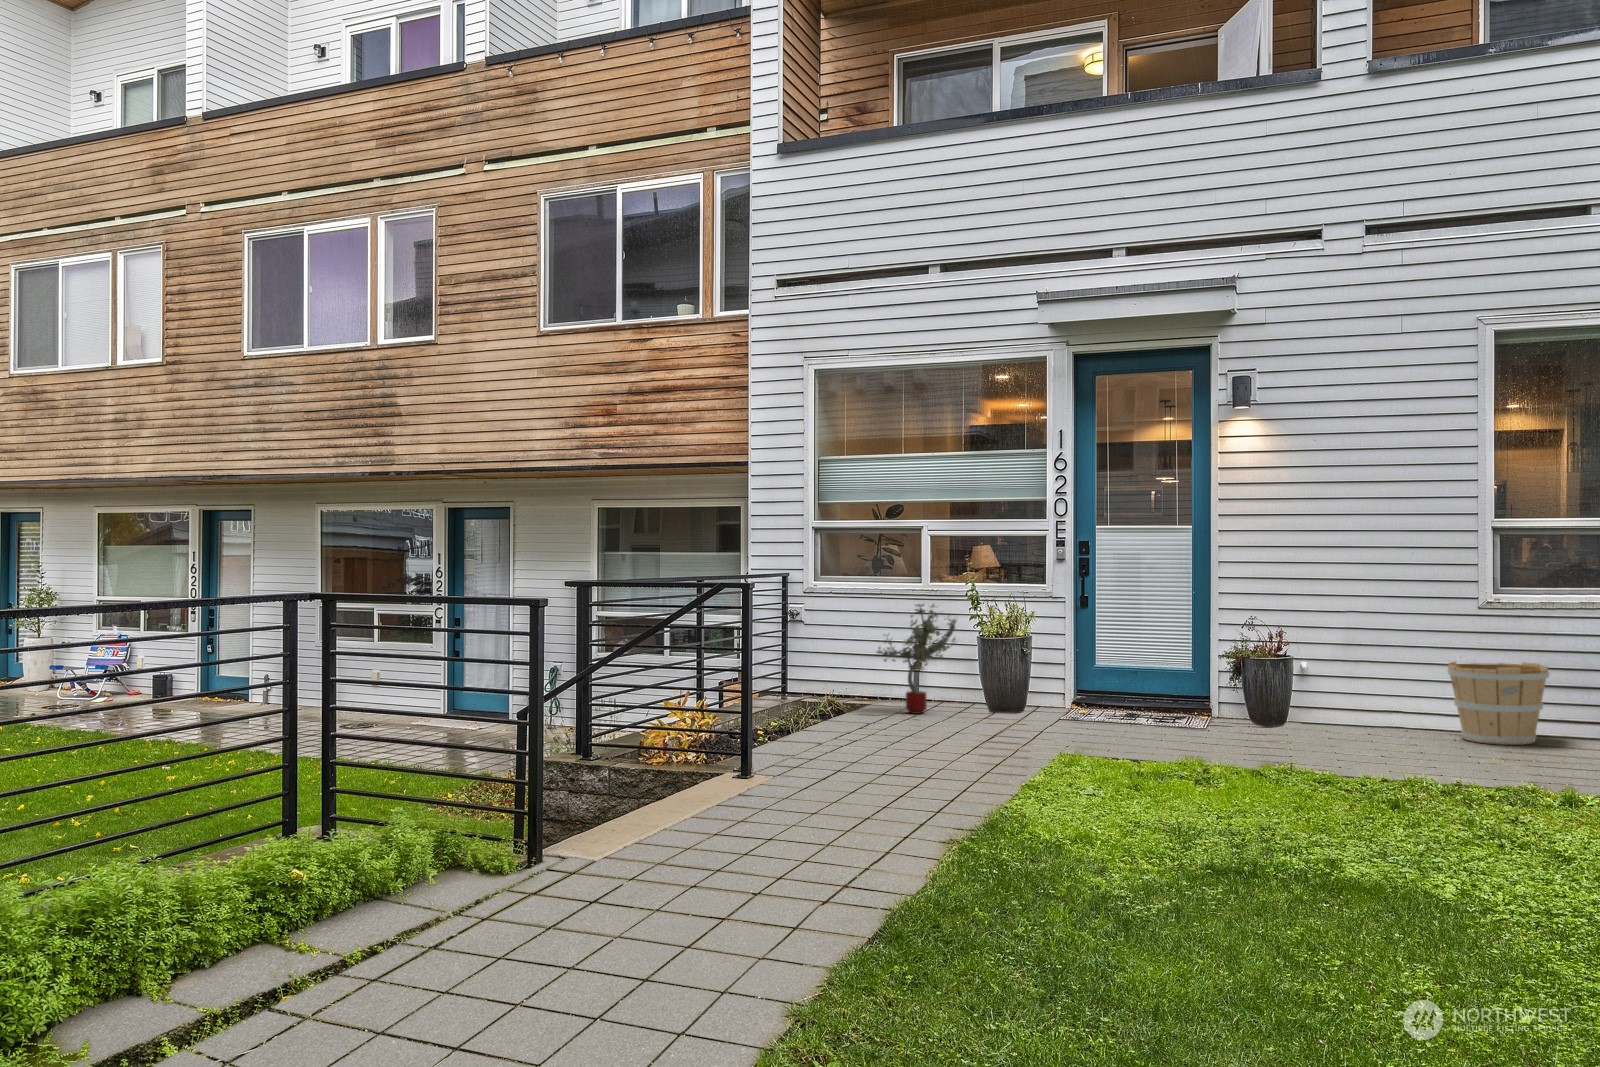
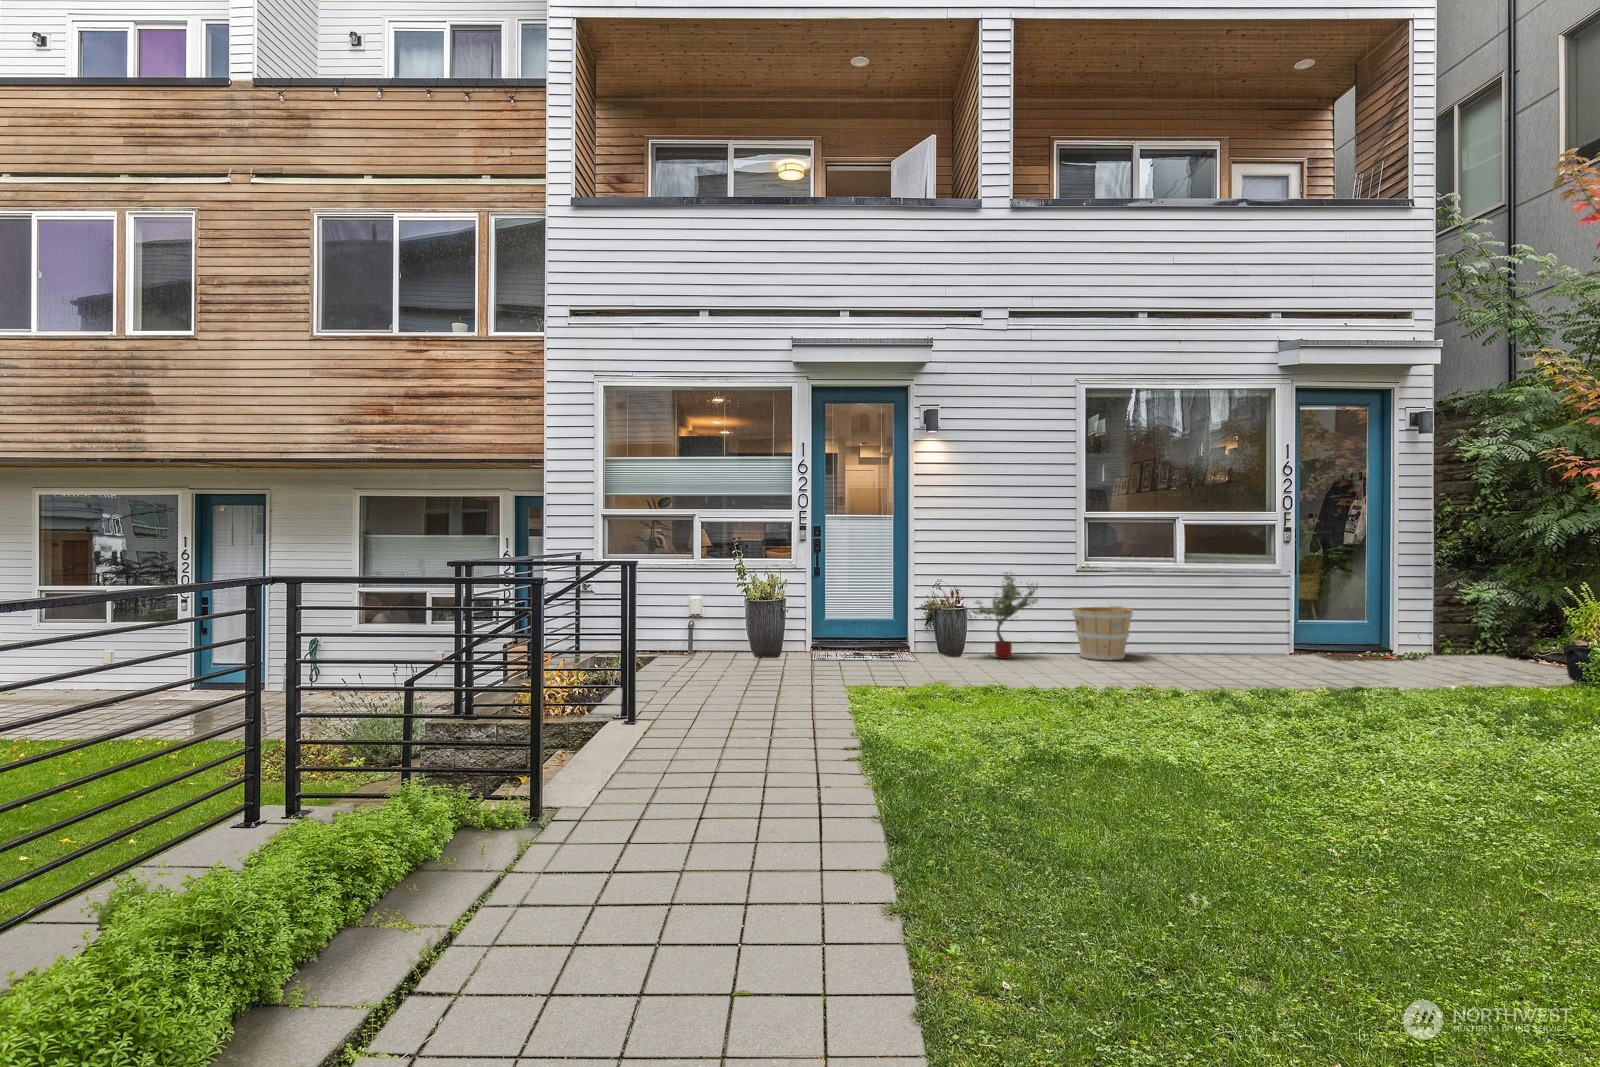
potted tree: present [877,604,956,714] -> present [969,573,1038,659]

